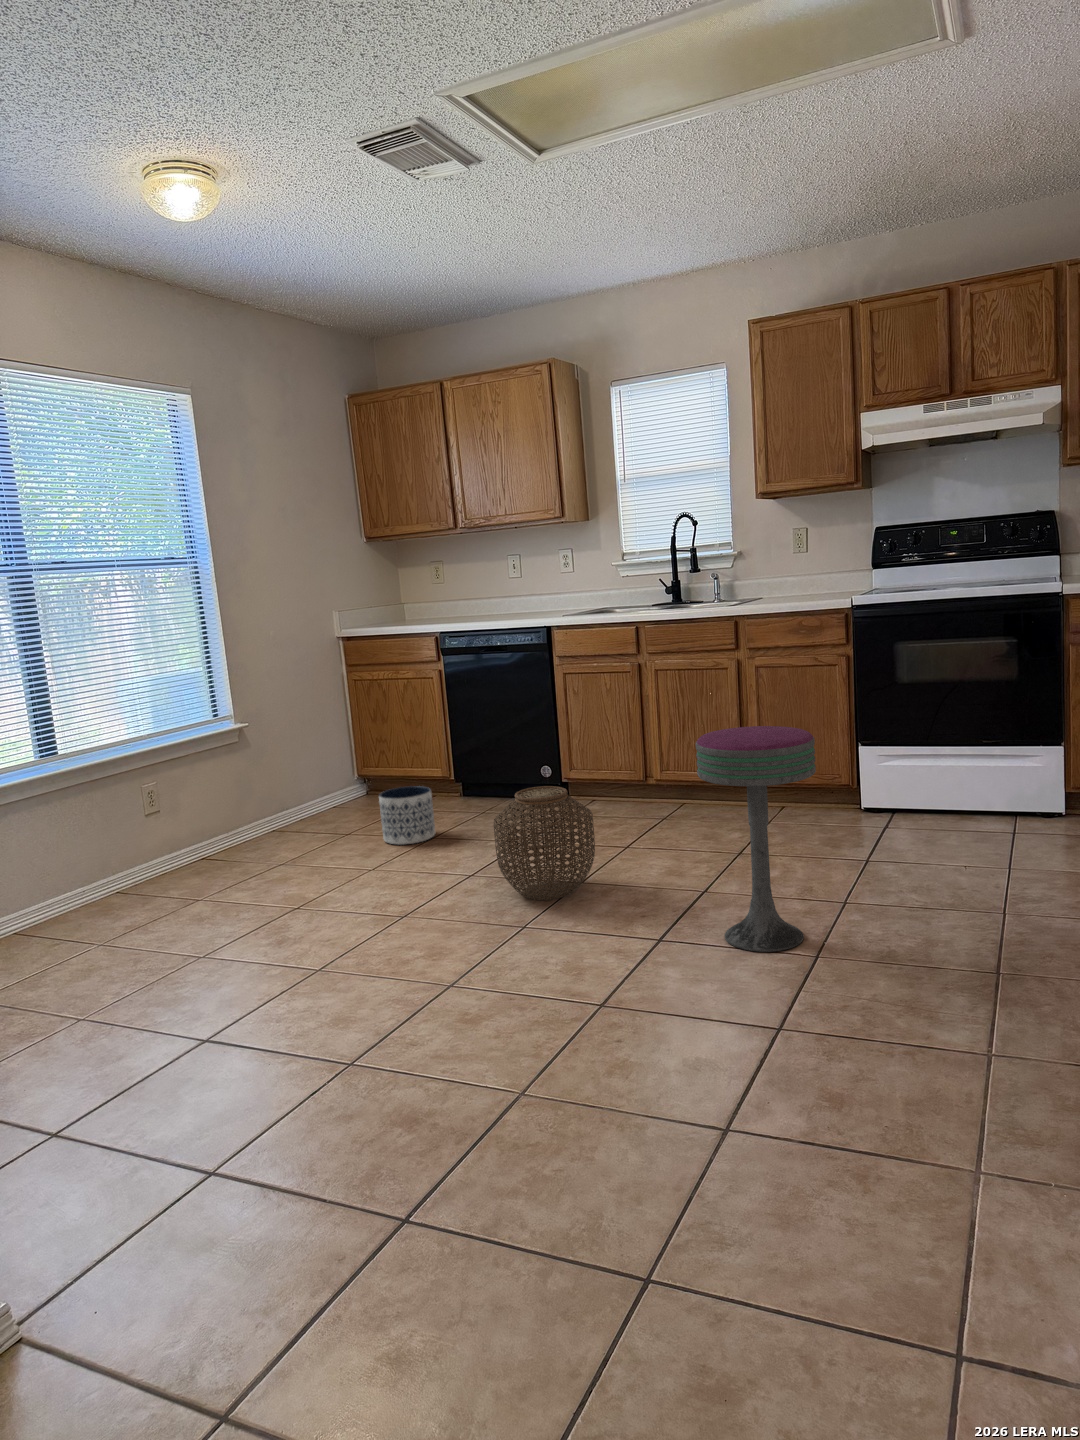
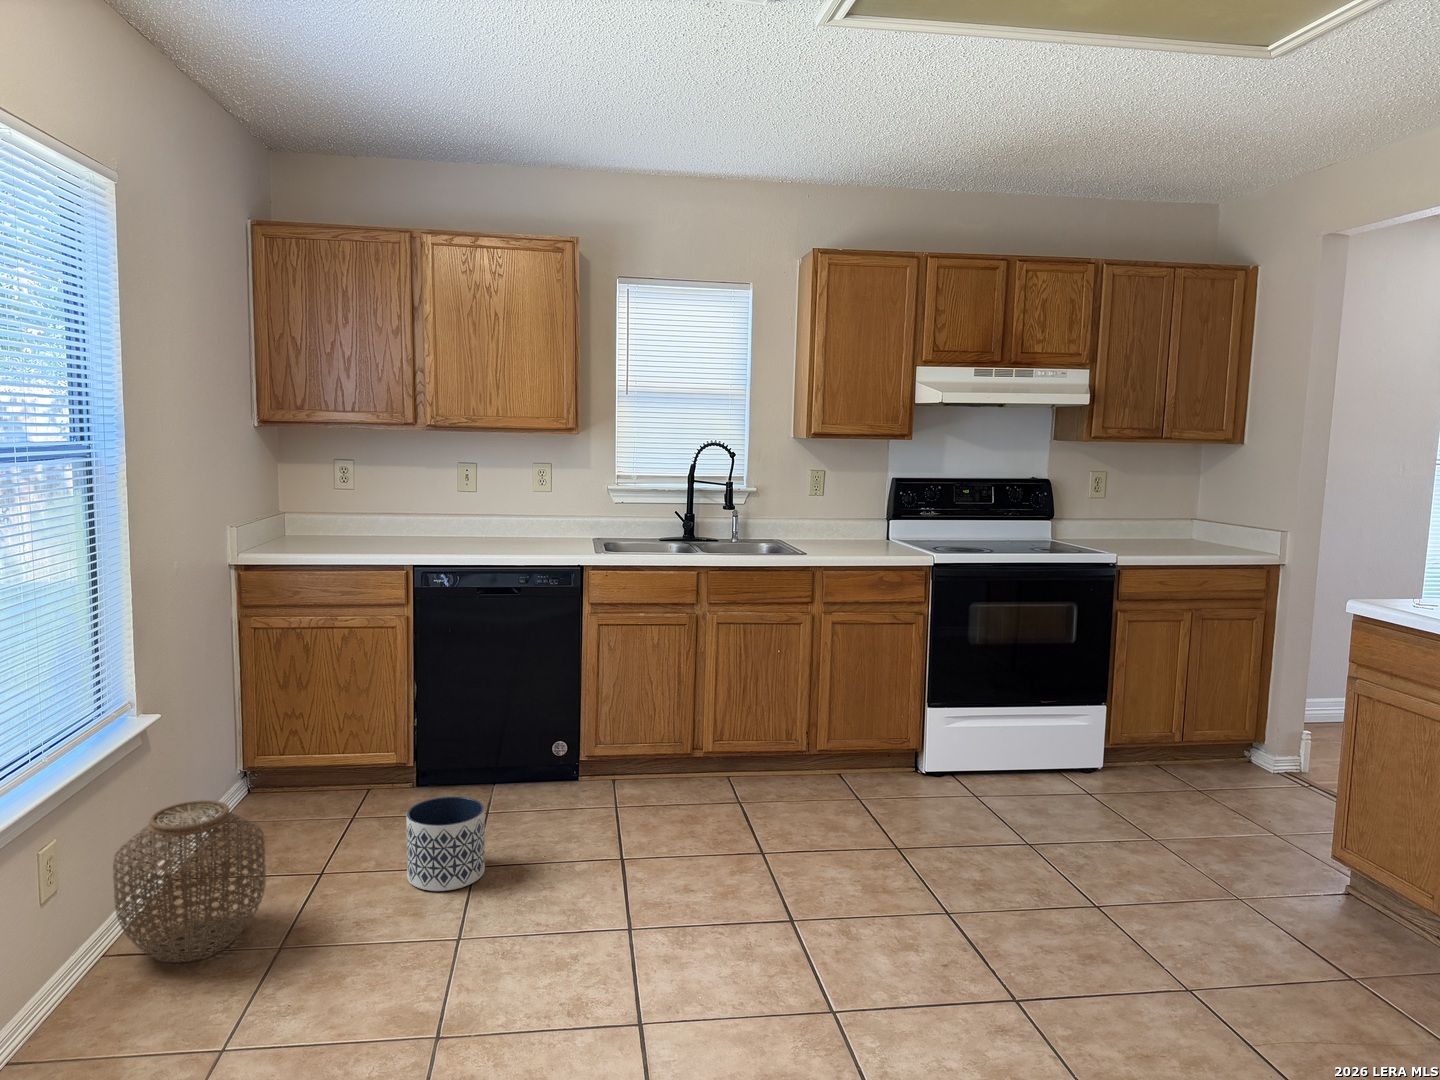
bar stool: present [696,726,816,952] -> none [1046,731,1188,999]
woven basket: present [494,786,595,900] -> present [113,800,266,963]

